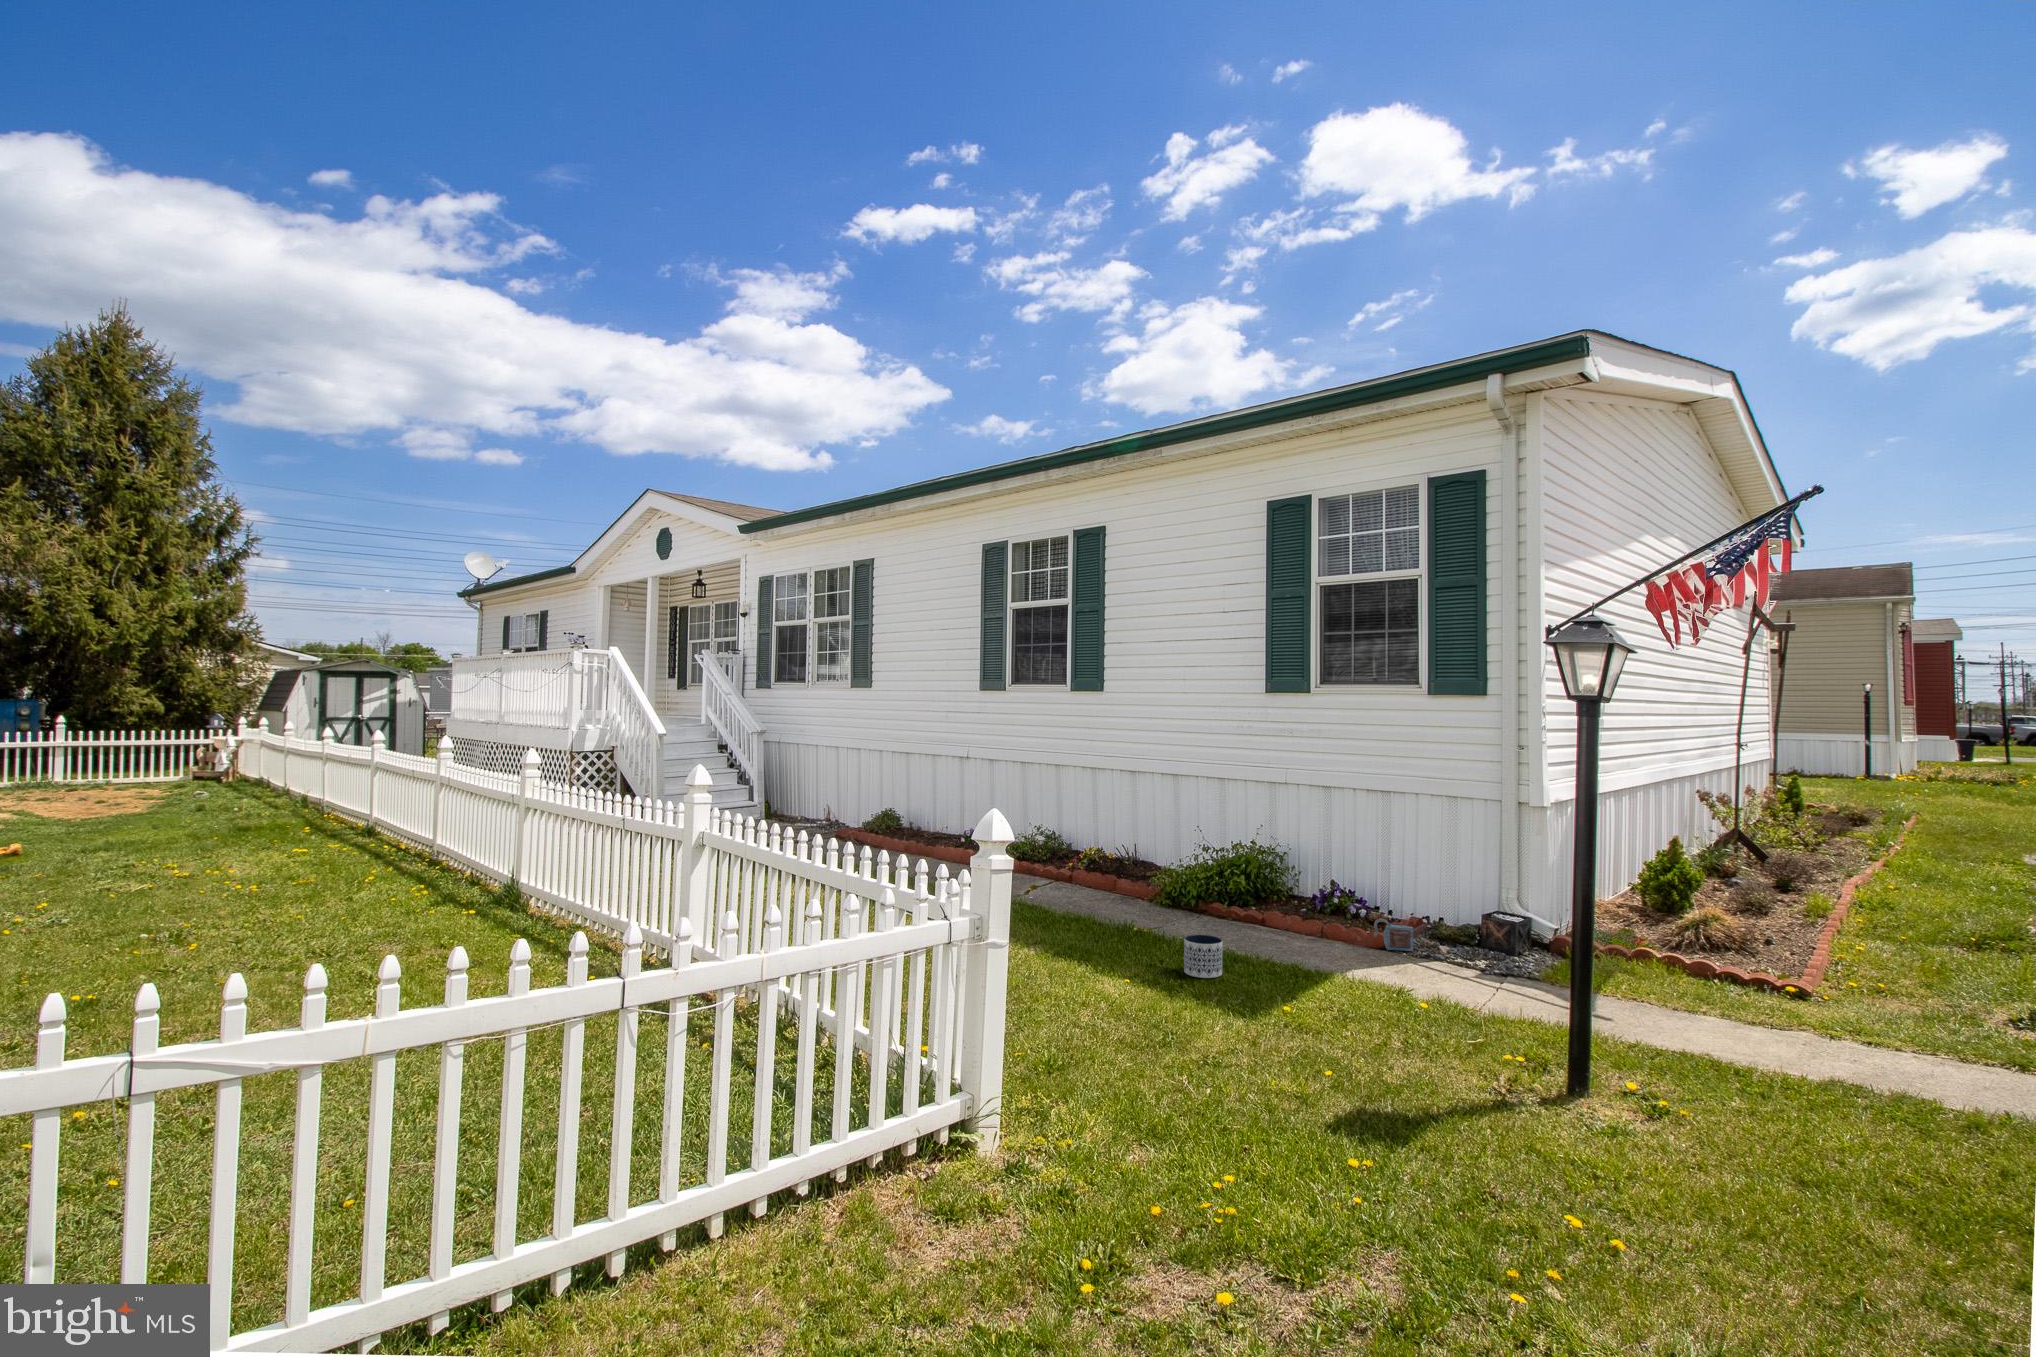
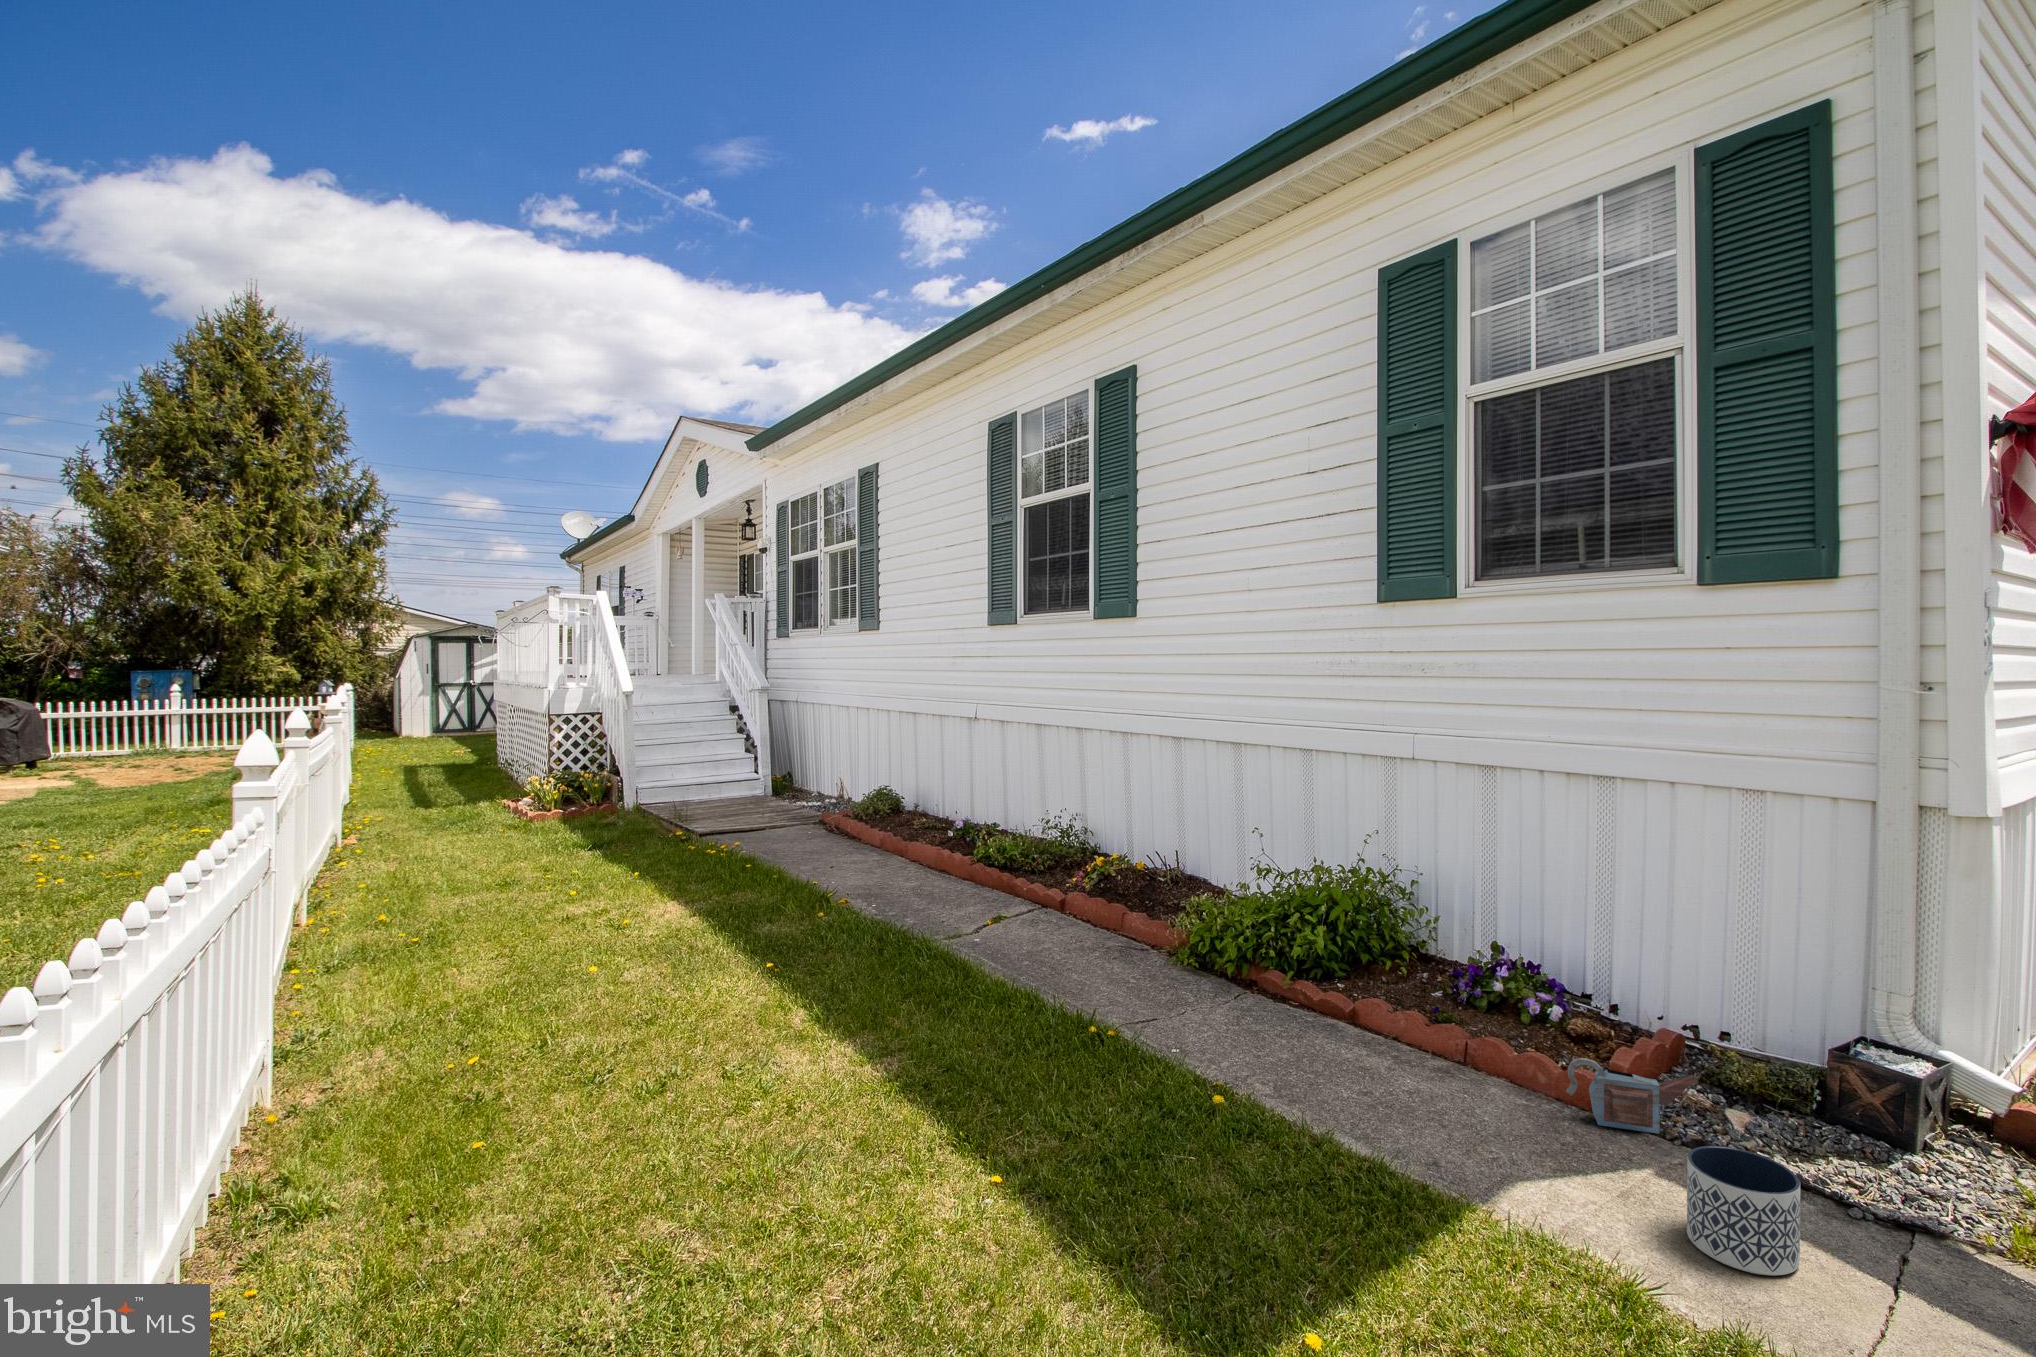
planter: present [1184,935,1223,978] -> present [1687,1146,1800,1276]

